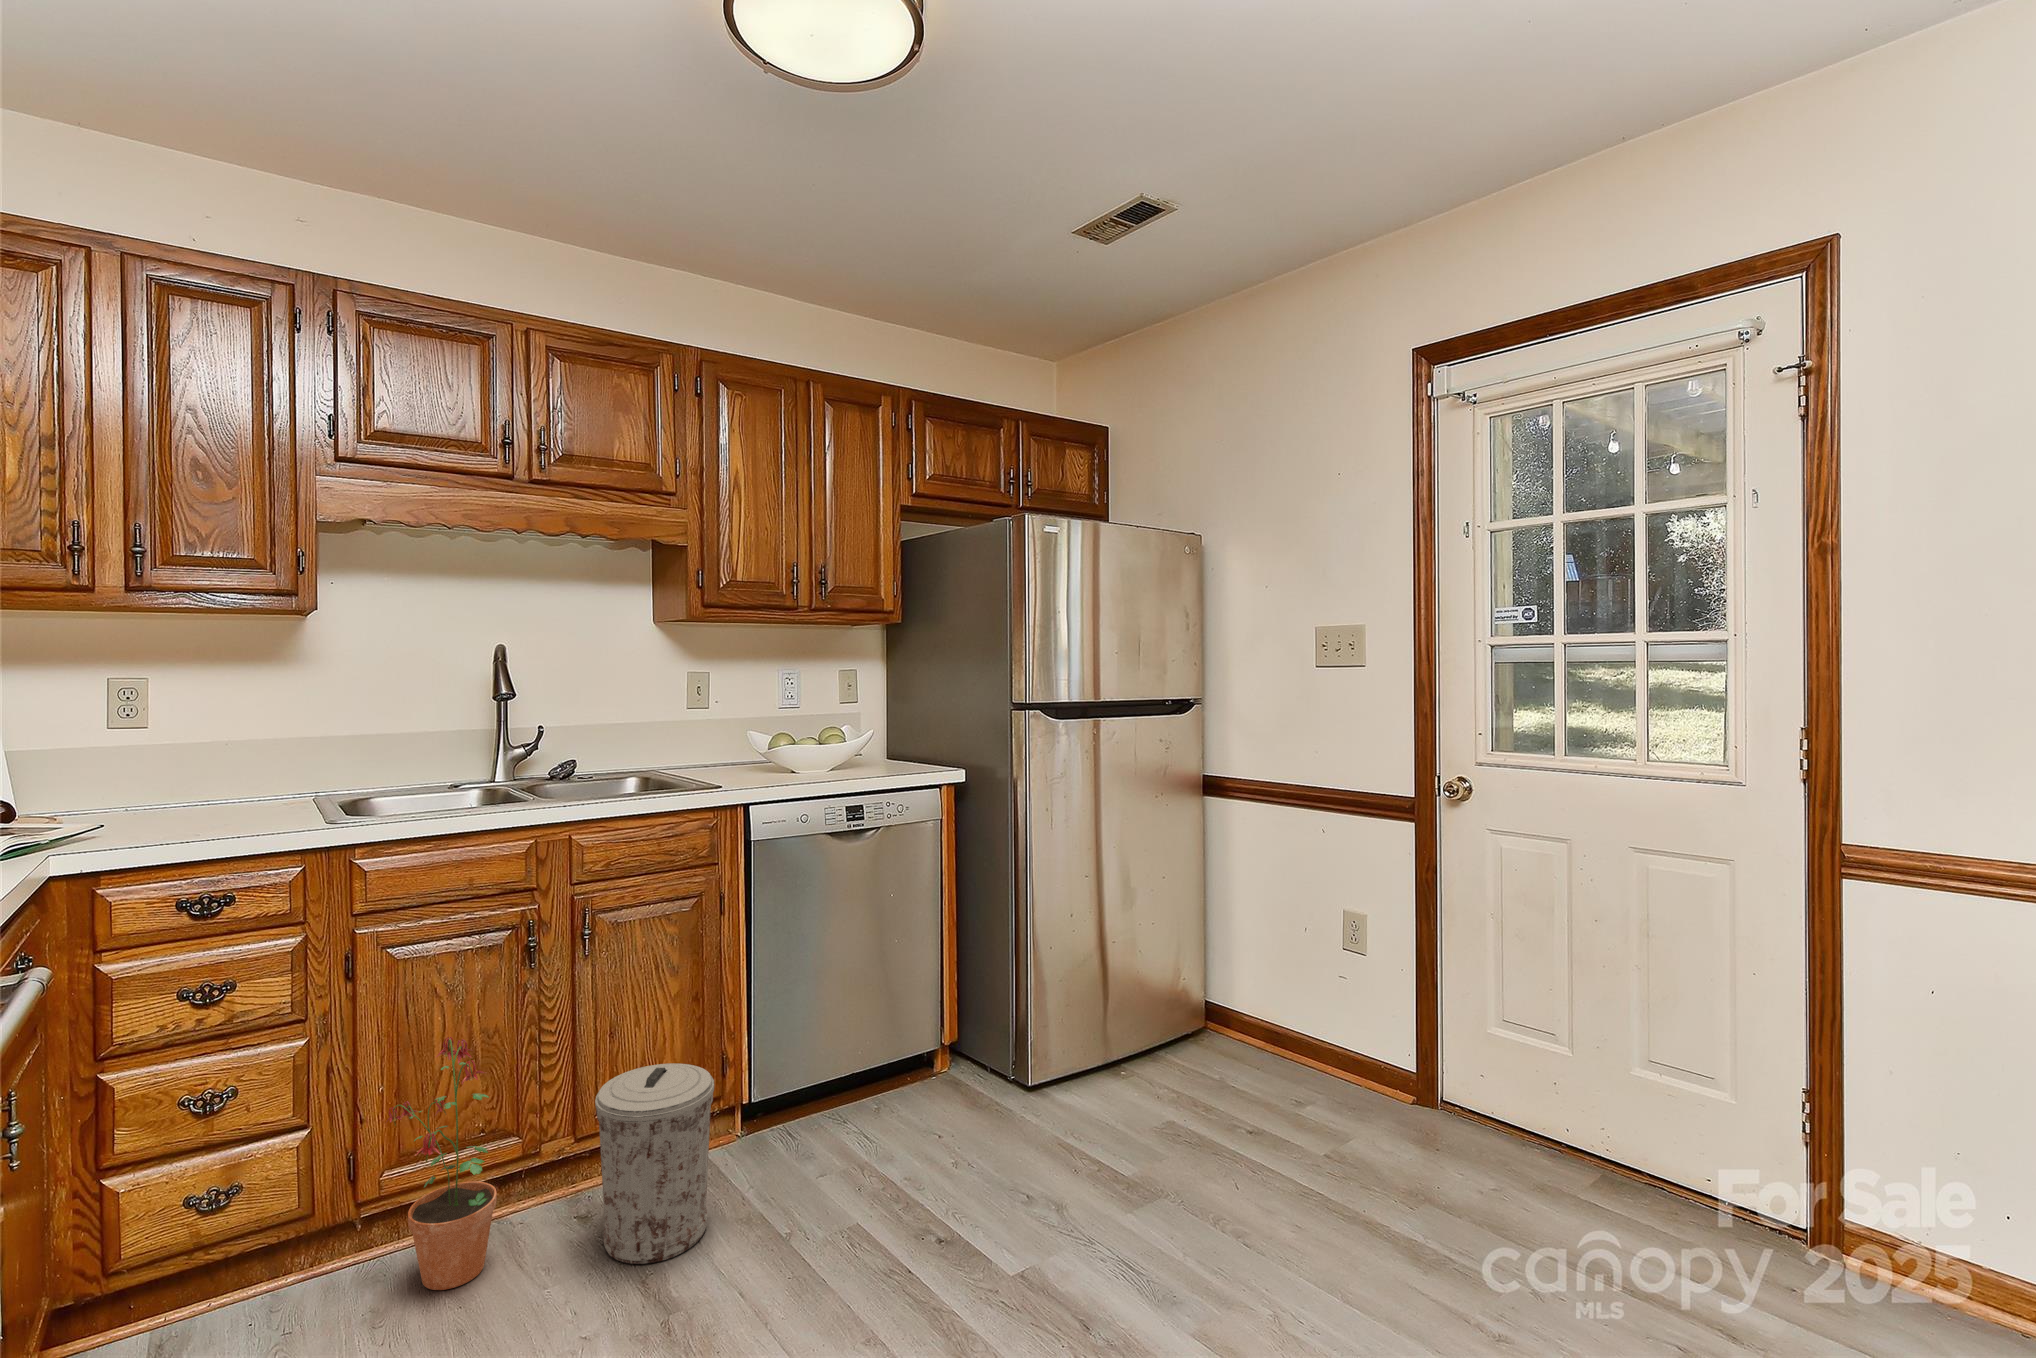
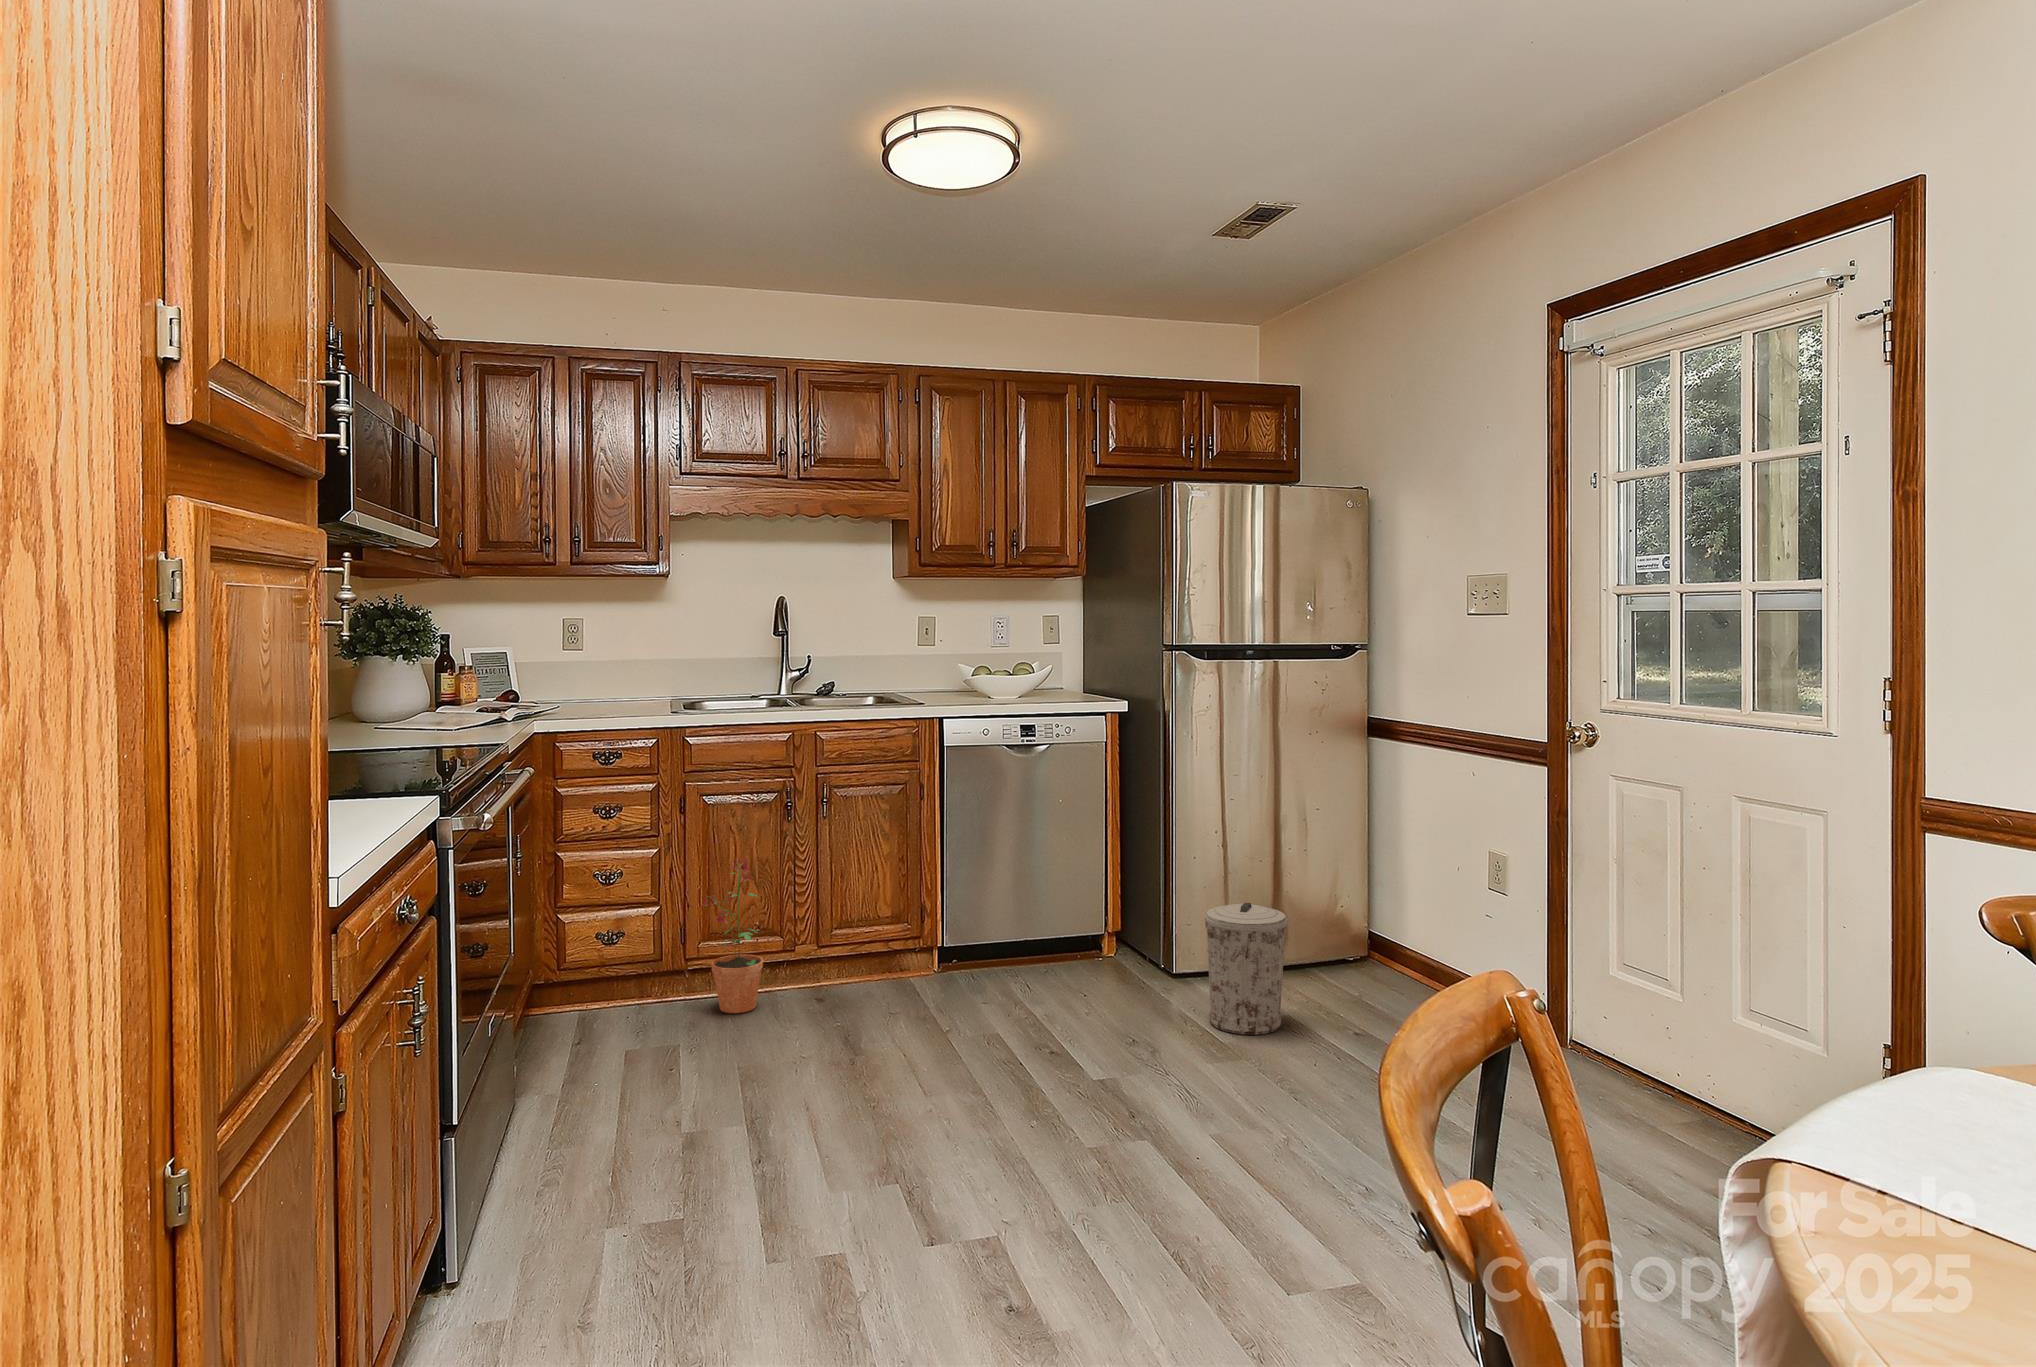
trash can: present [595,1063,714,1264] -> present [1205,903,1288,1035]

